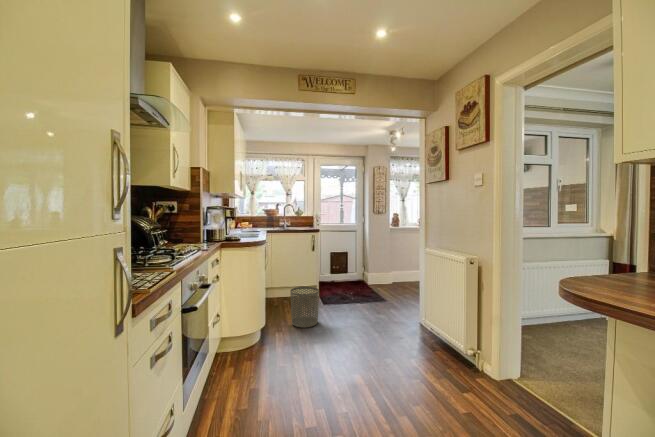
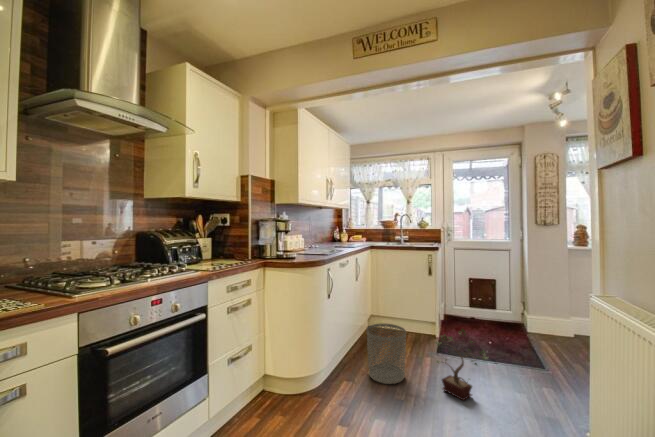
potted plant: none [337,279,374,324] -> present [435,329,487,400]

